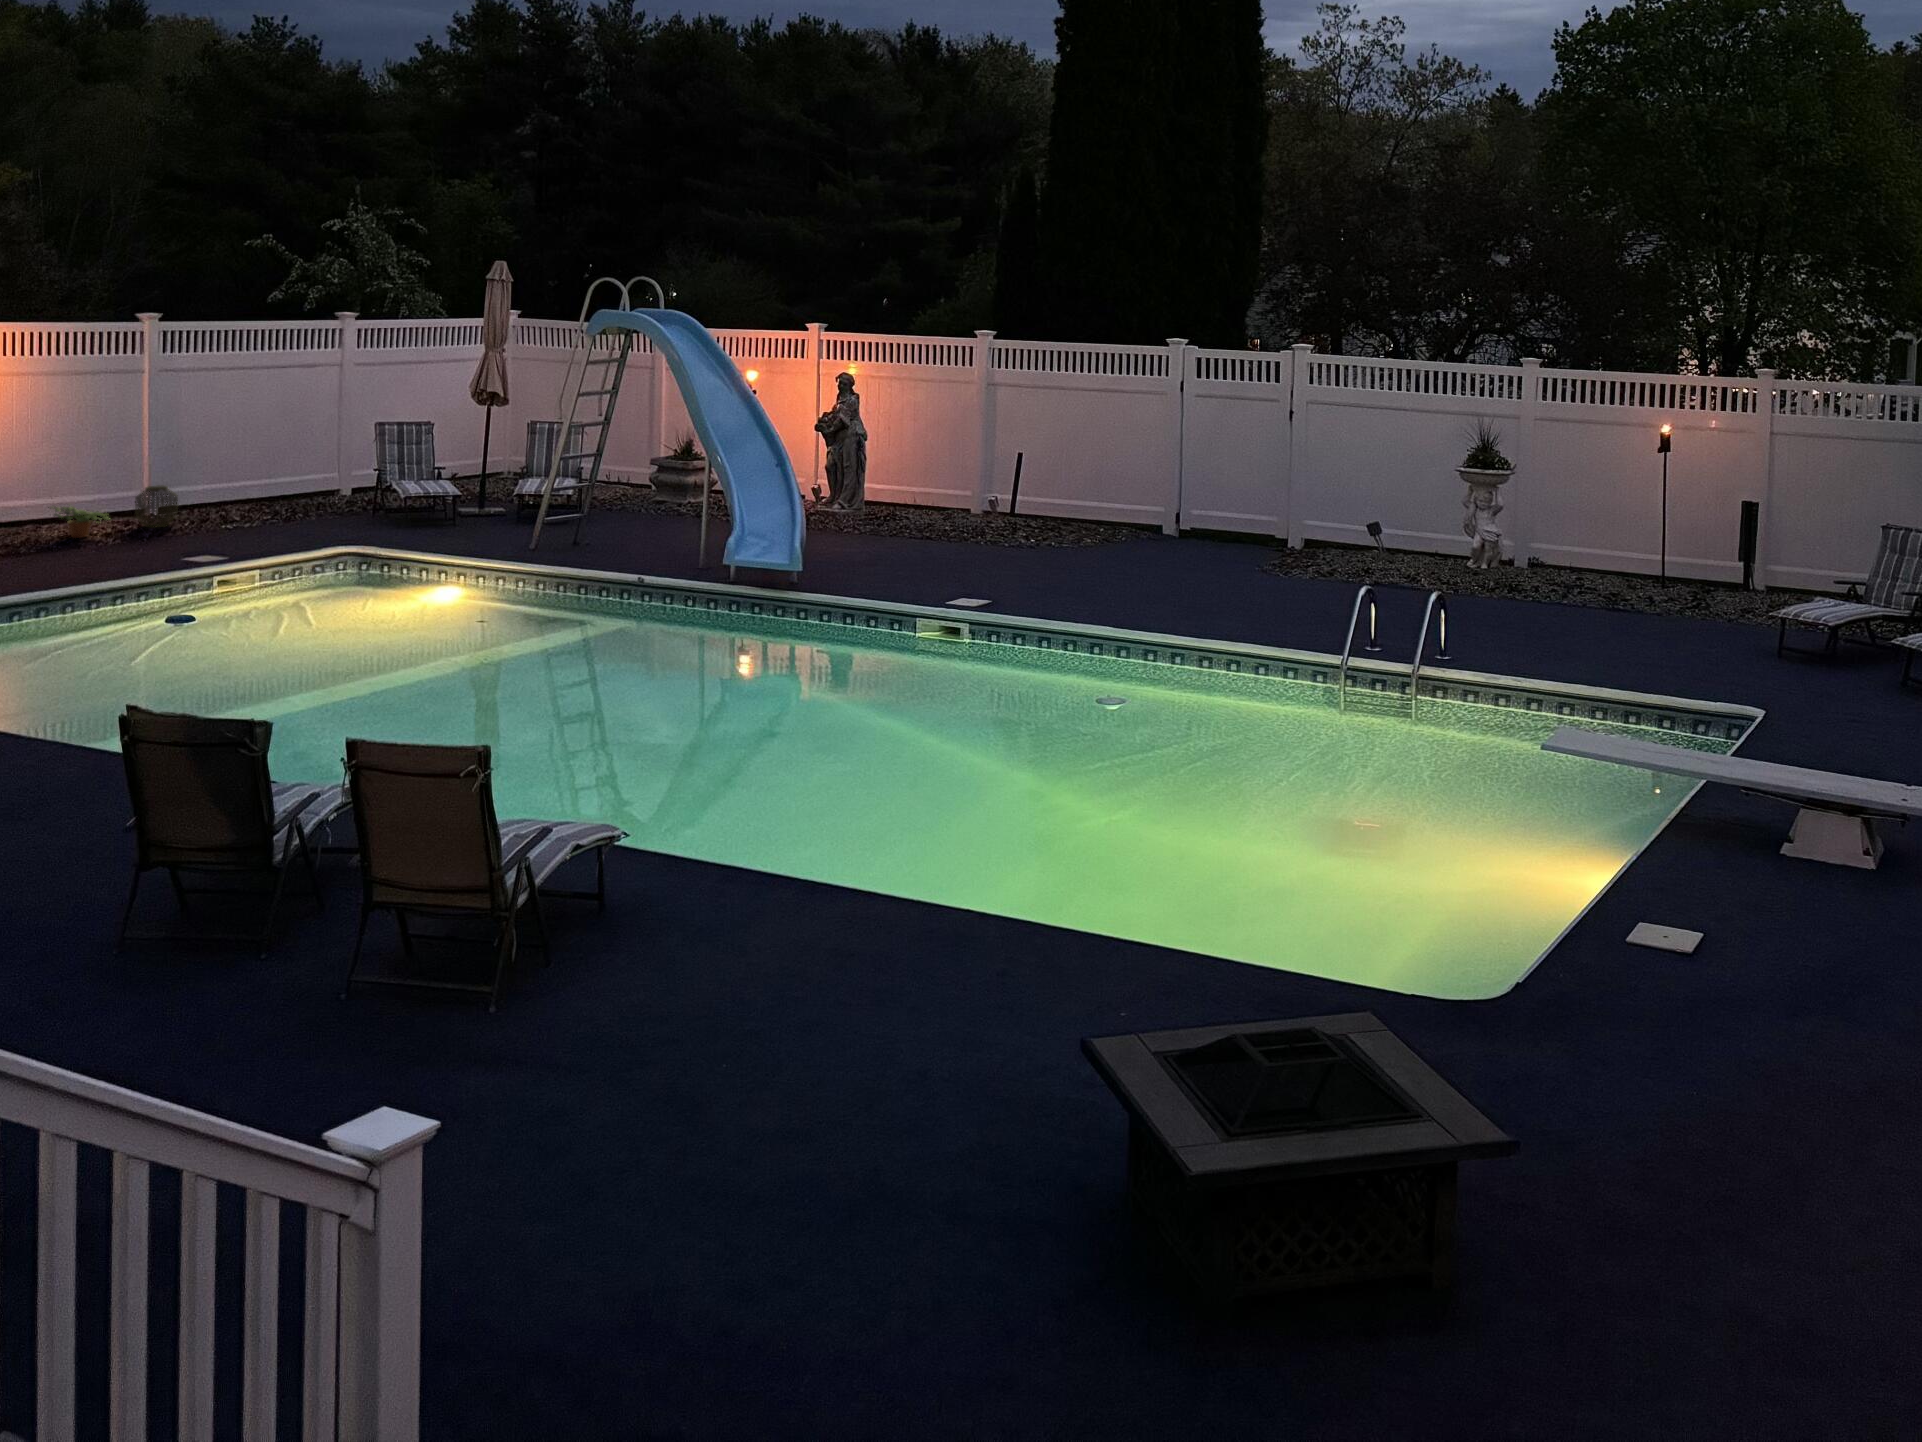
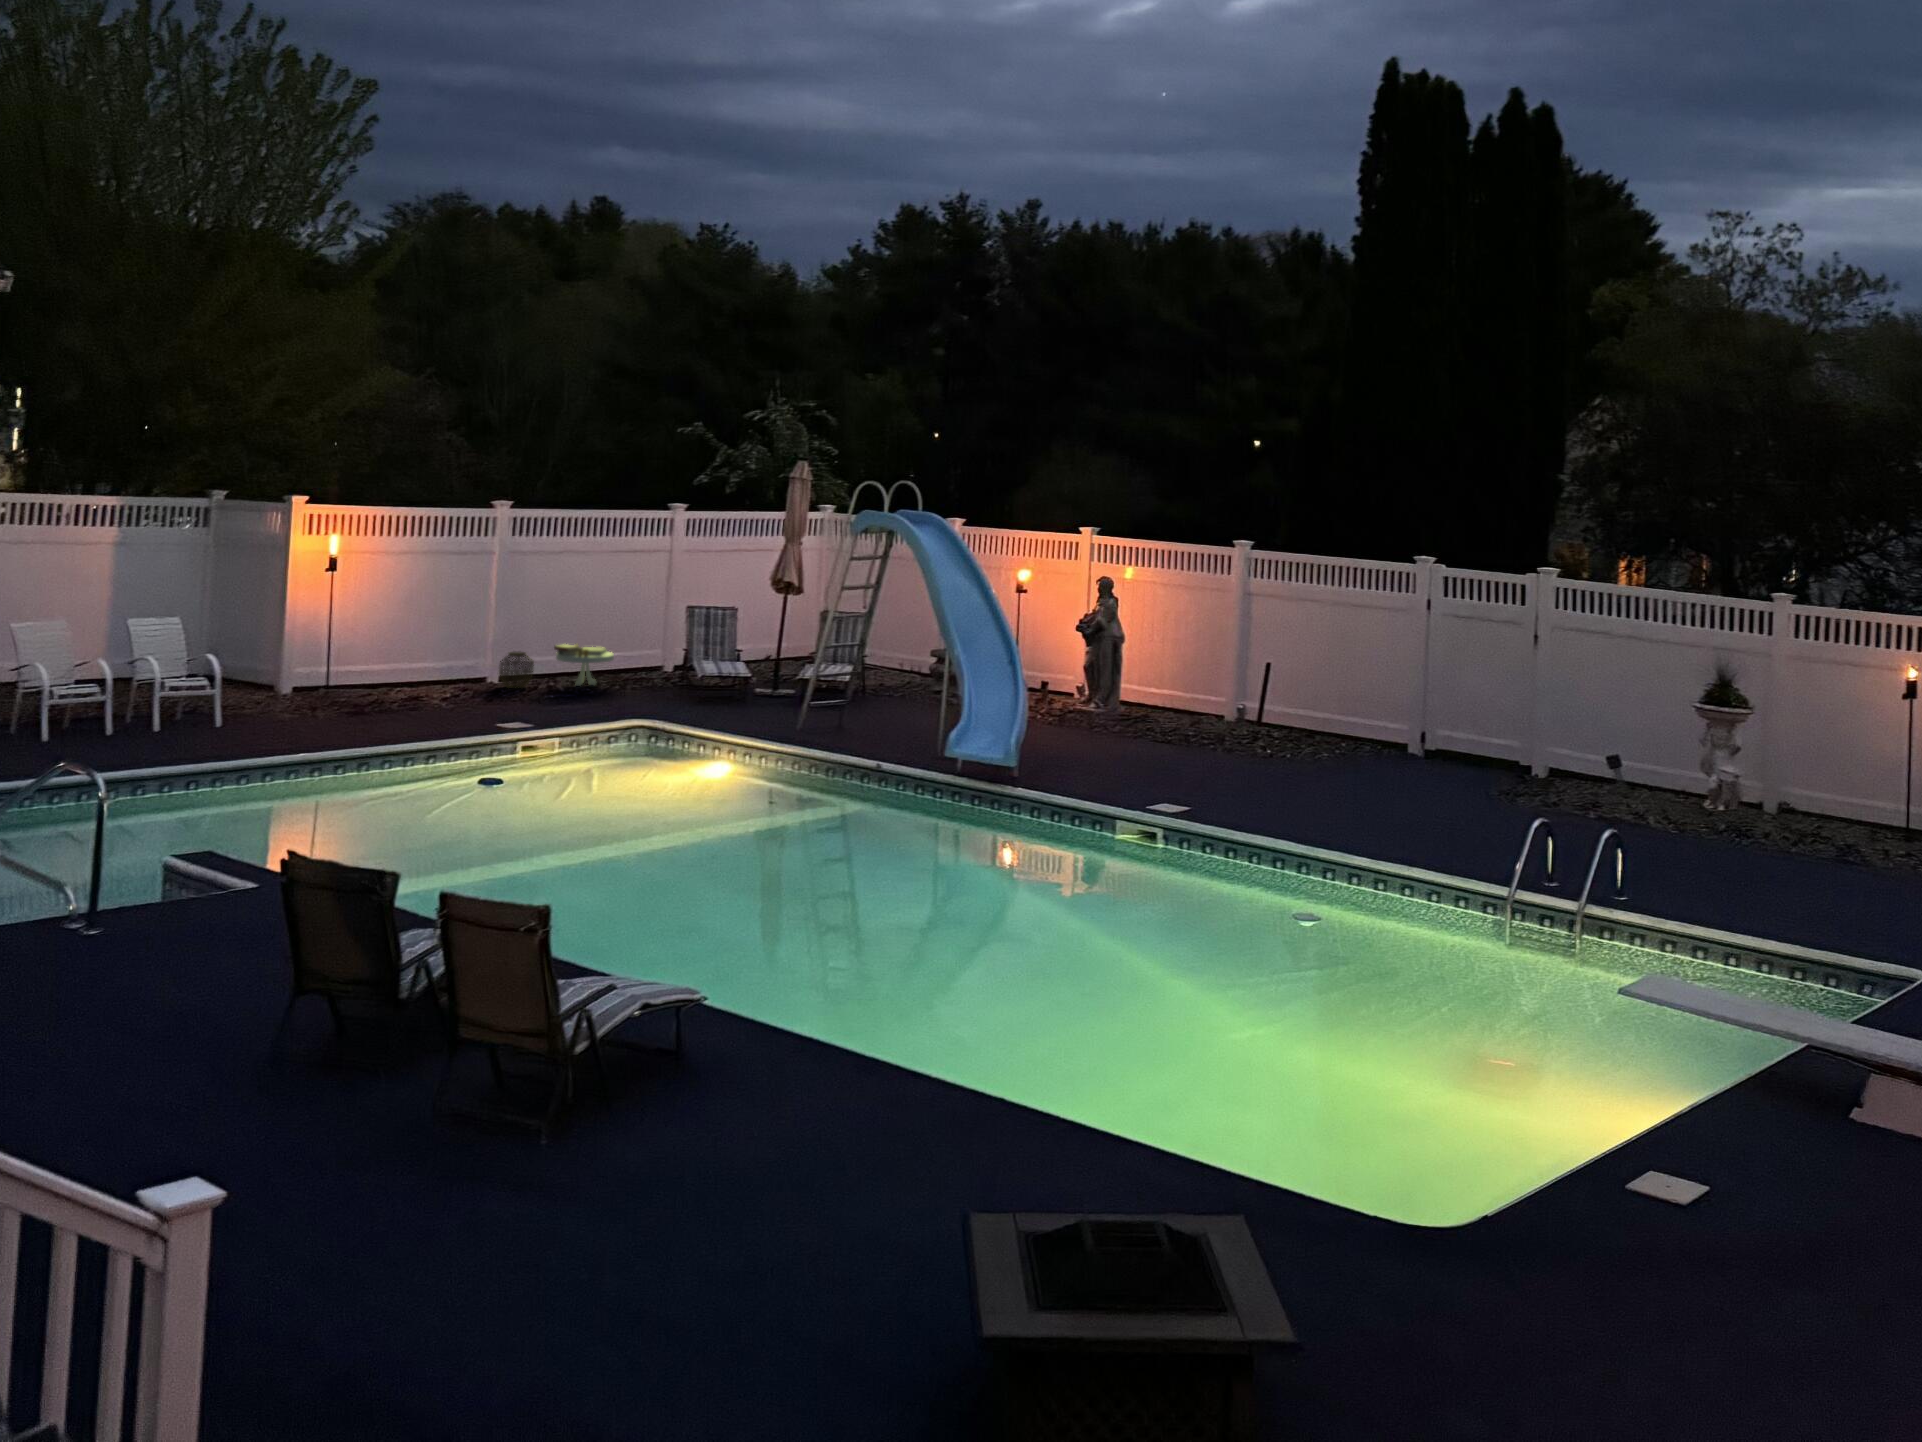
side table: none [200,473,274,520] -> present [554,644,614,686]
potted plant: present [54,506,110,538] -> none [429,663,479,693]

